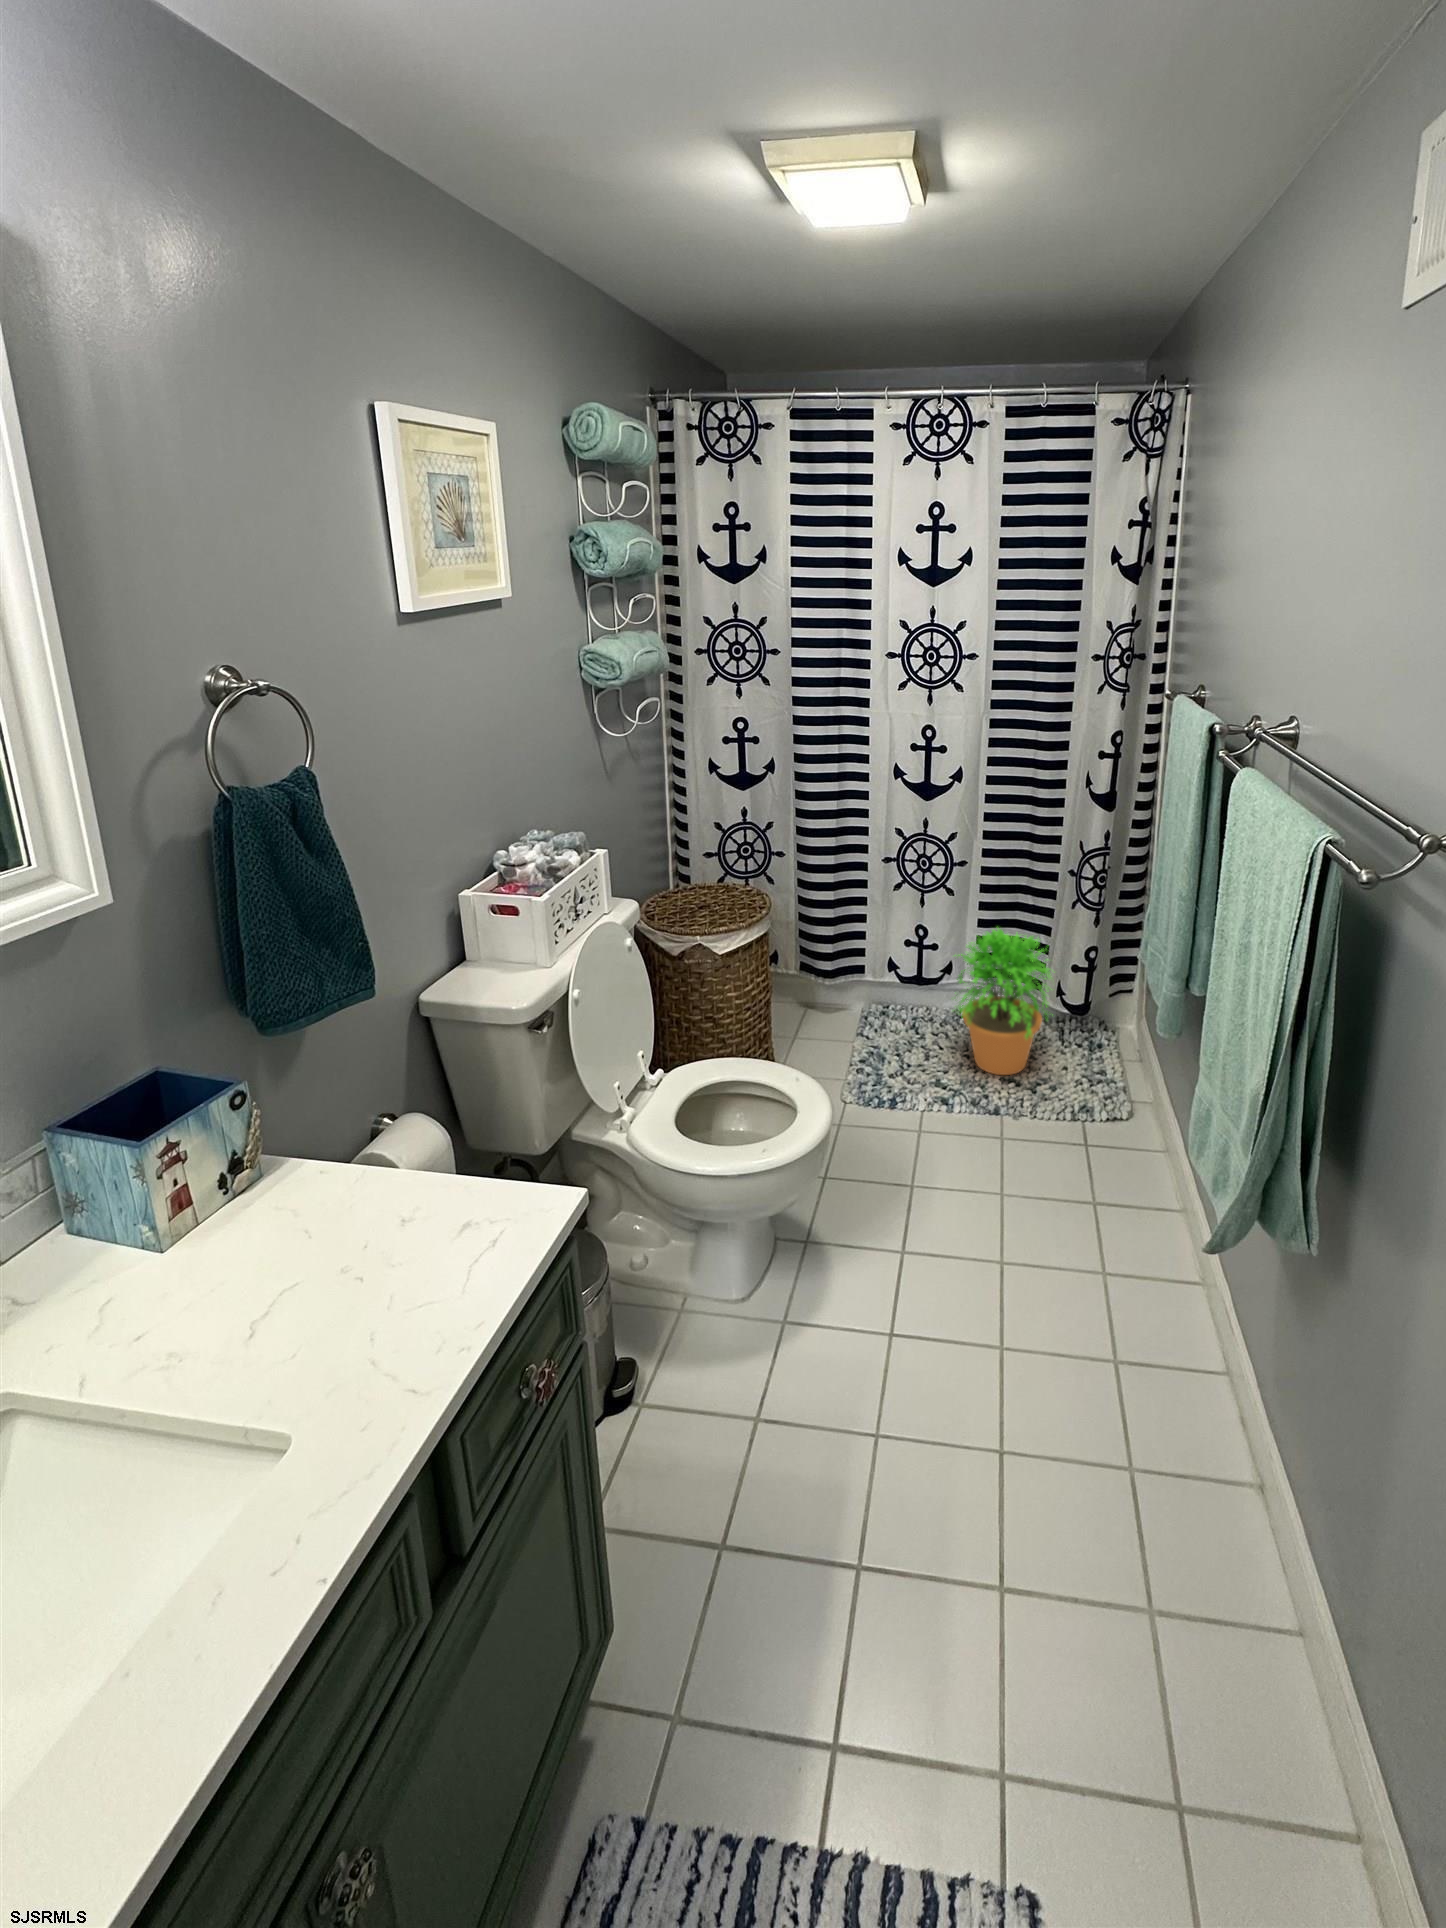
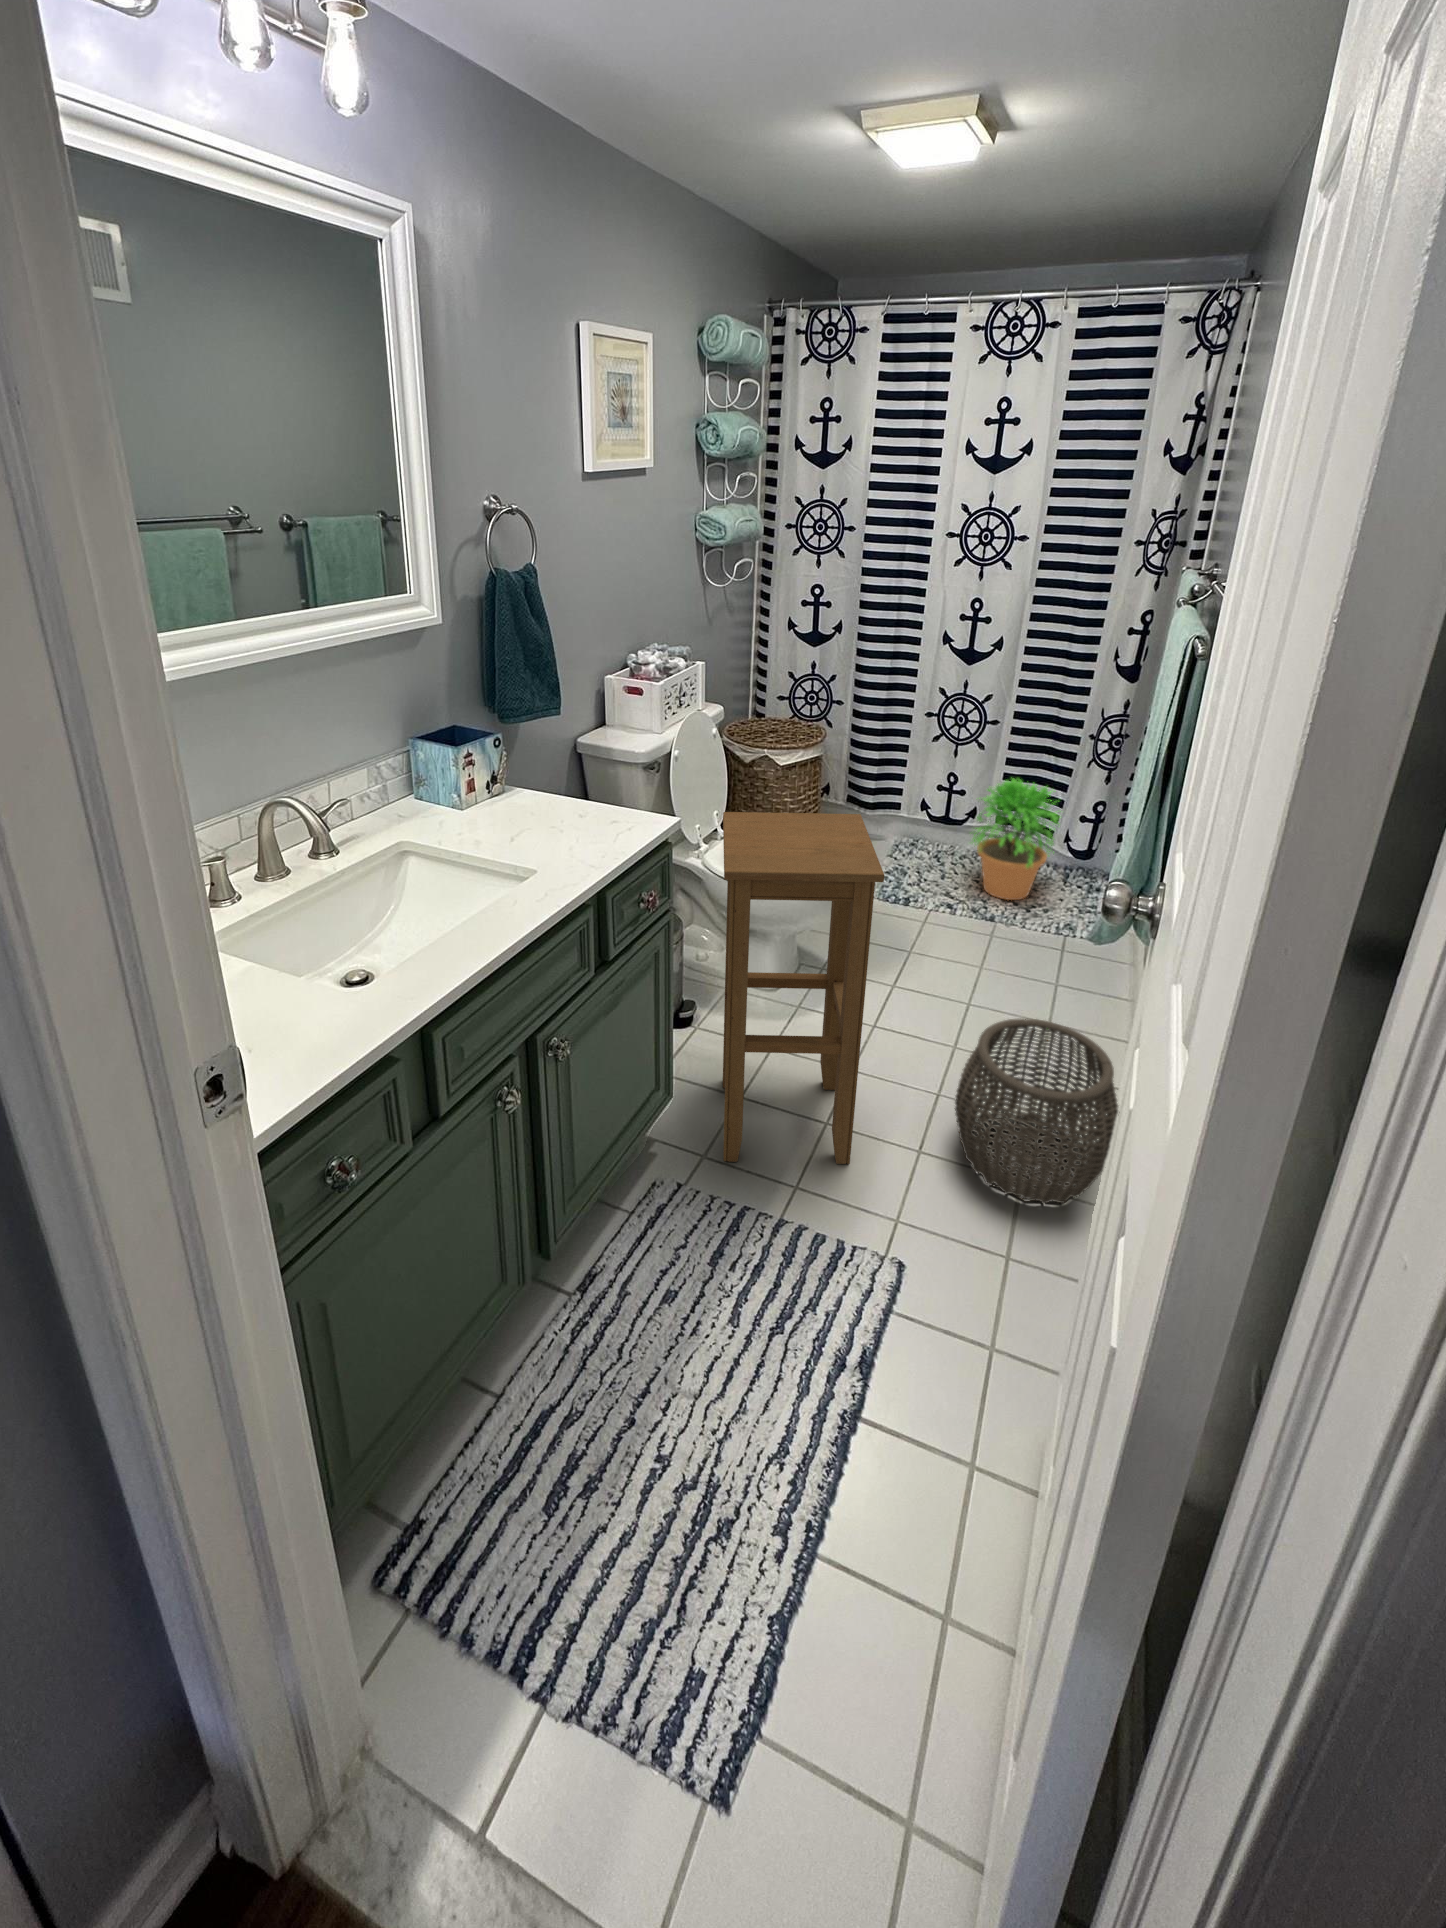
stool: none [659,1088,933,1719] -> present [723,812,884,1164]
woven basket: none [1043,1332,1278,1654] -> present [955,1018,1118,1204]

